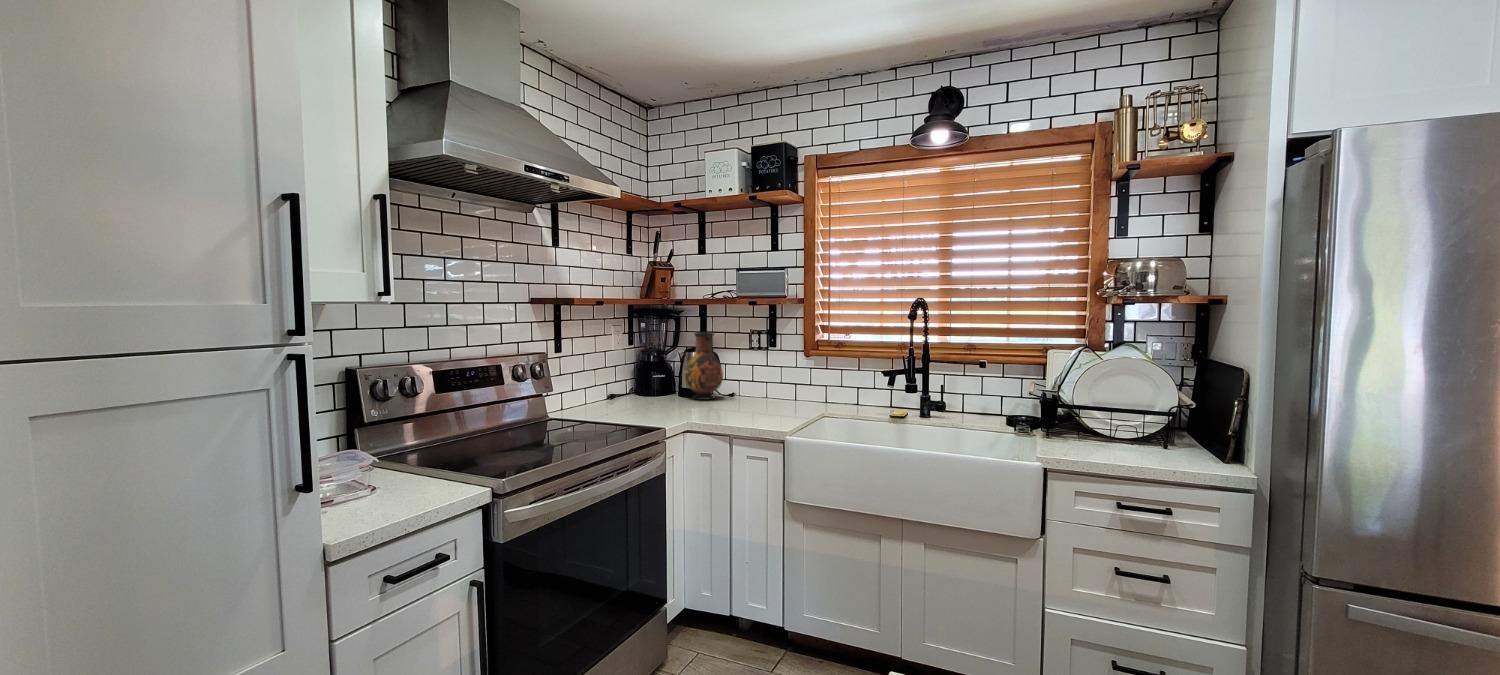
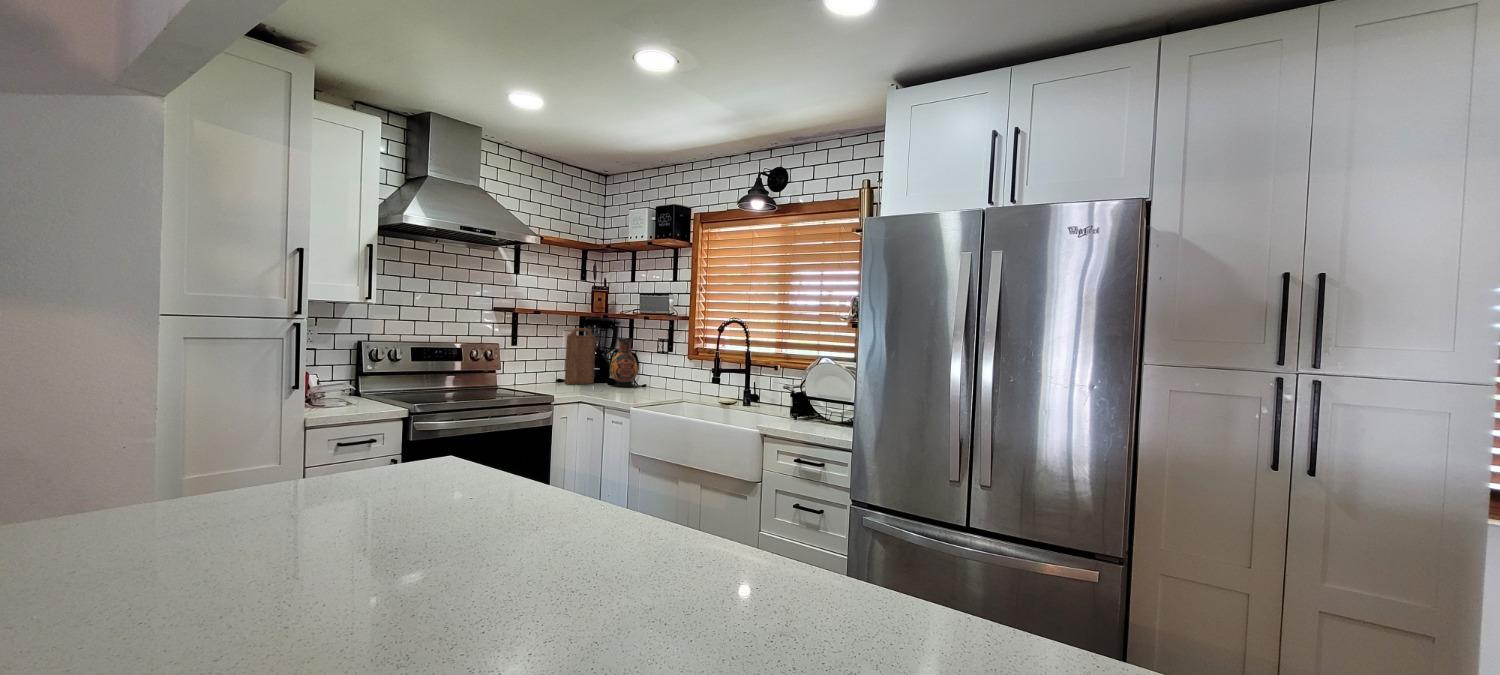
cutting board: none [628,321,660,402] -> present [565,328,596,384]

